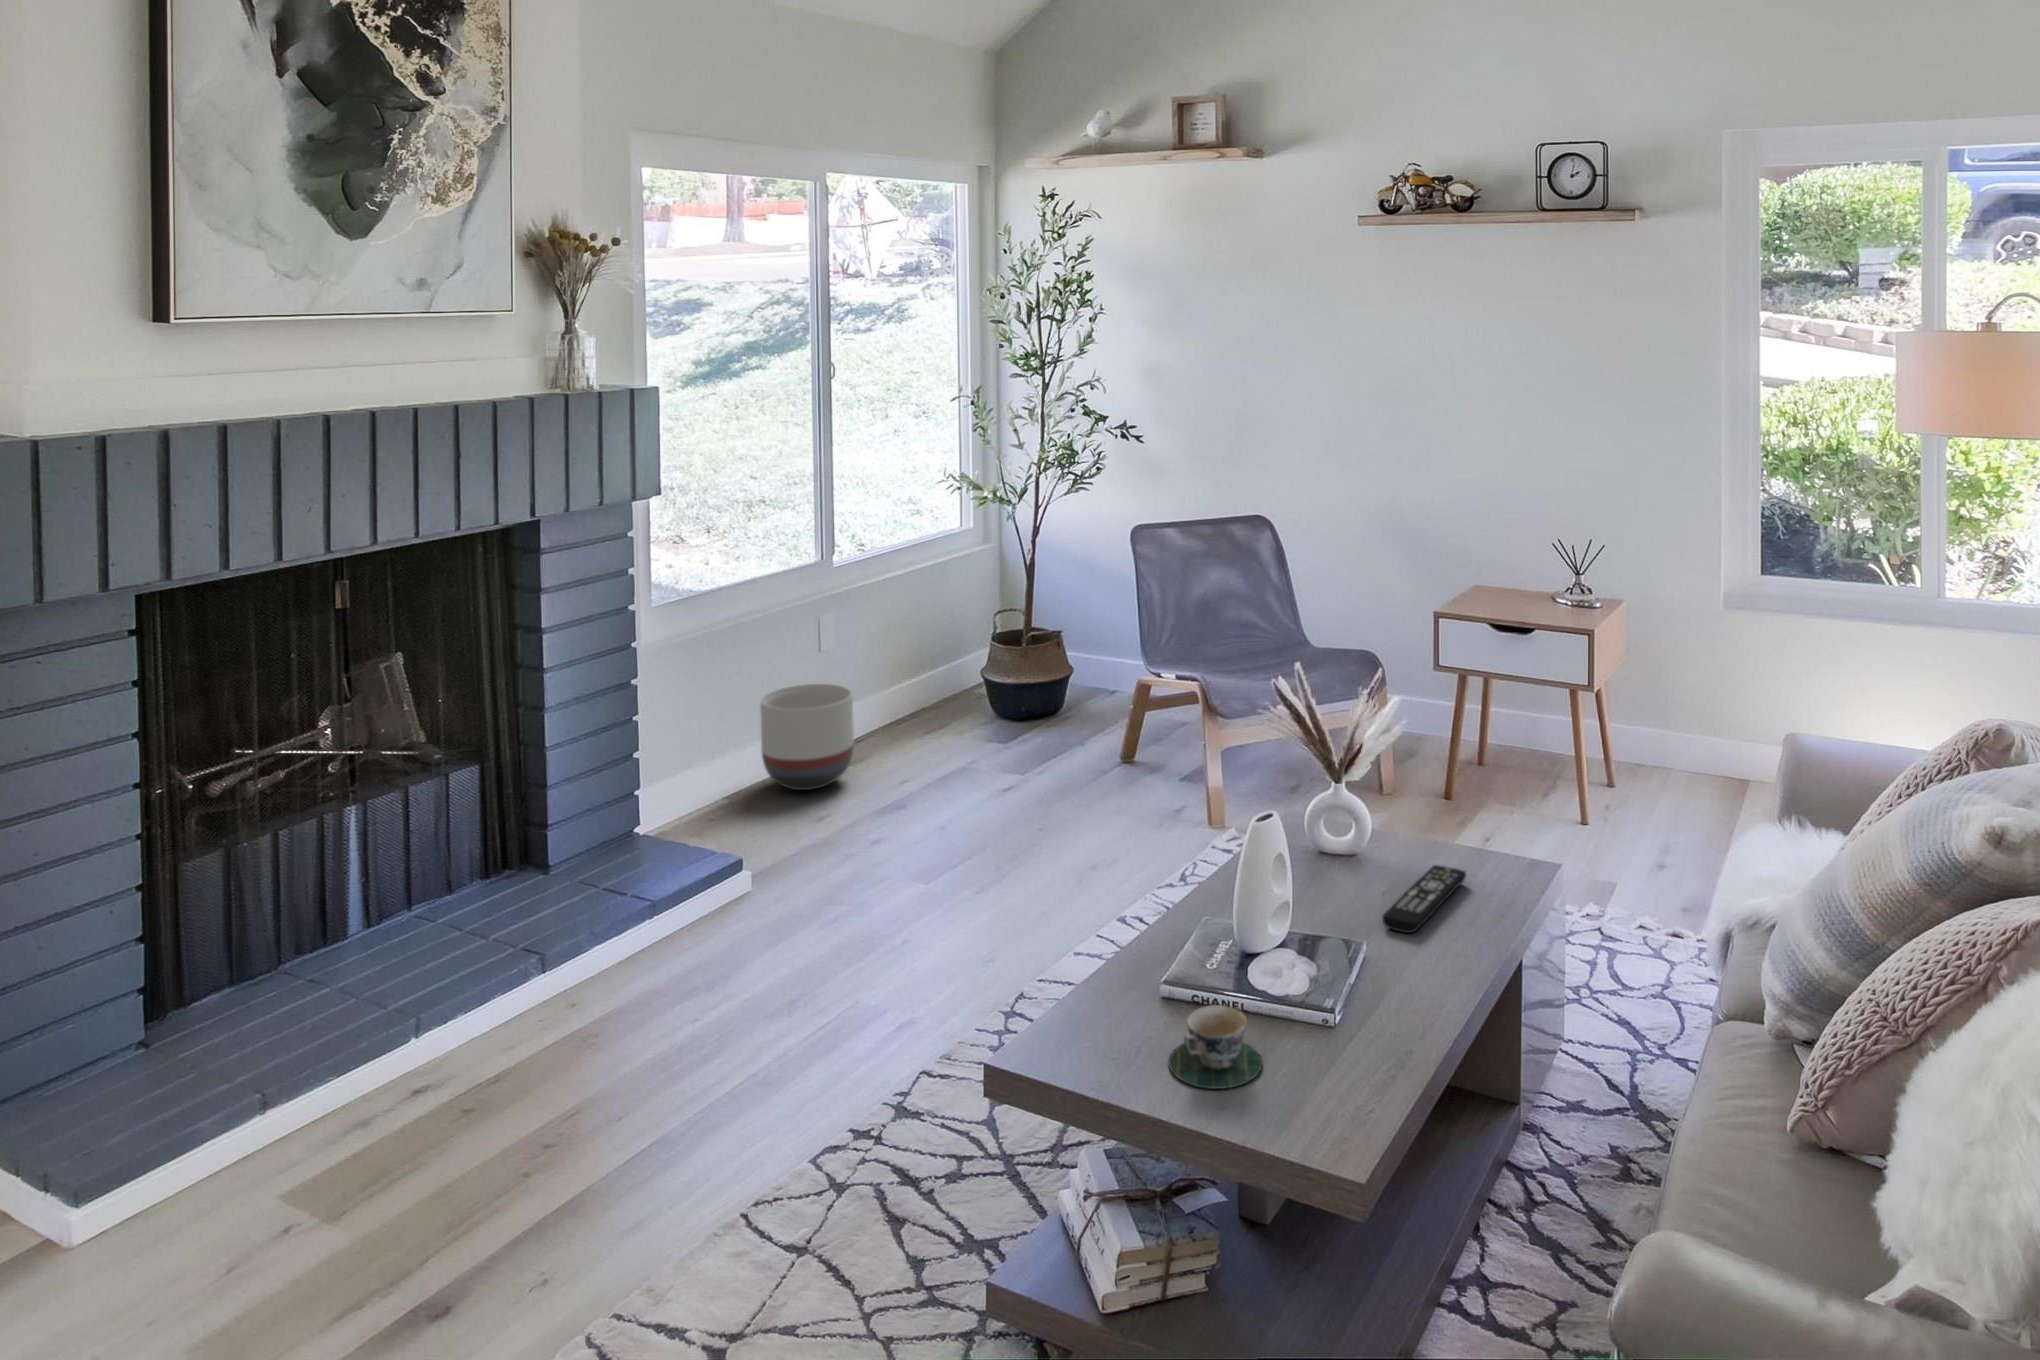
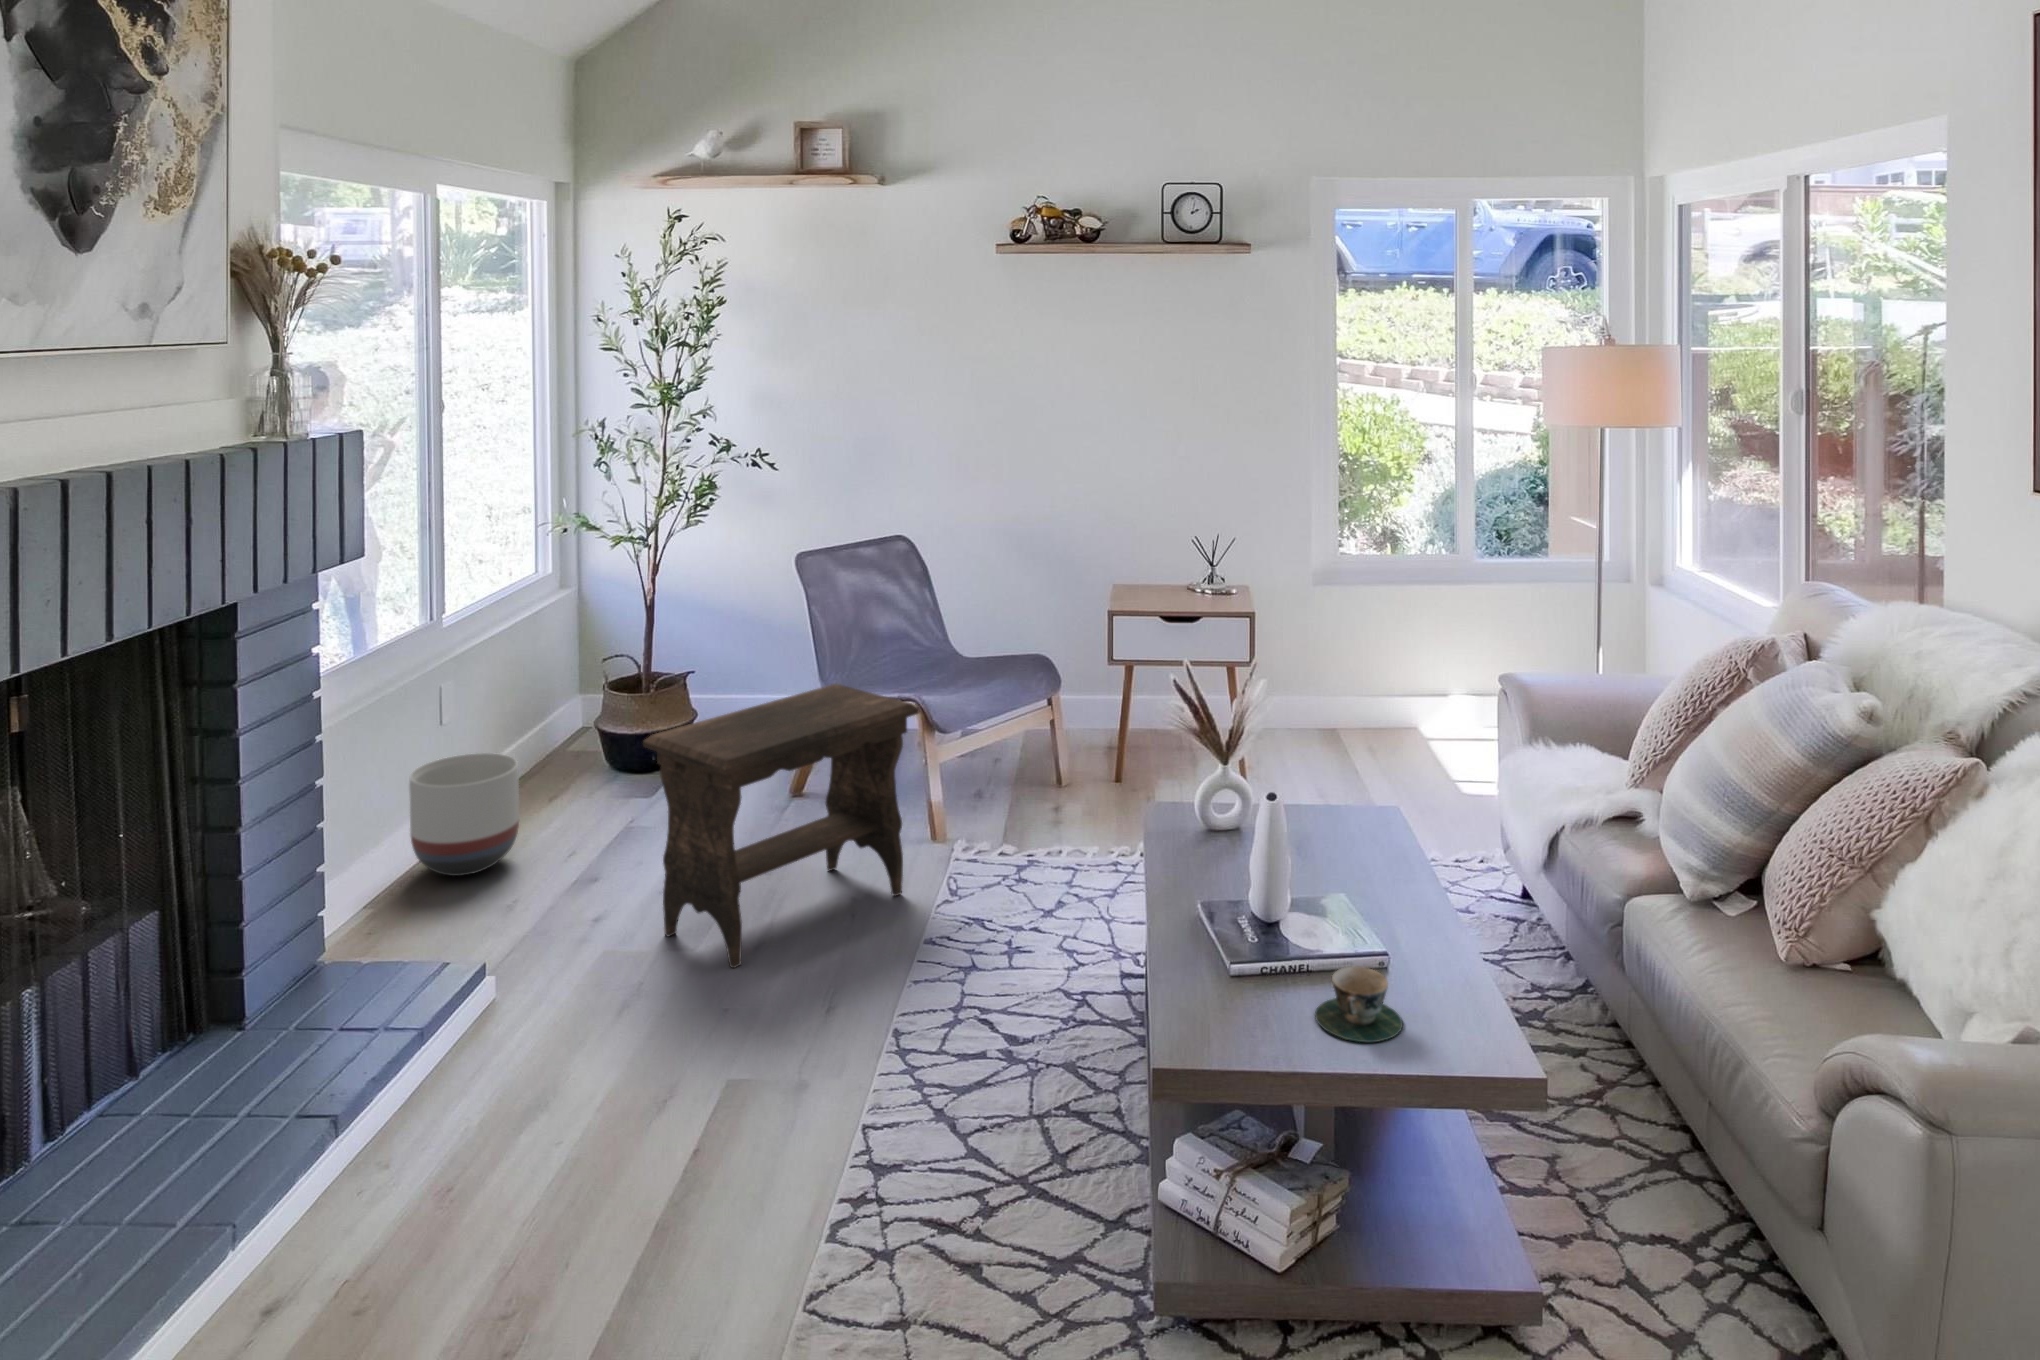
footstool: none [888,655,1153,910] -> present [643,683,920,968]
remote control: present [1382,865,1466,933] -> none [1338,824,1383,883]

